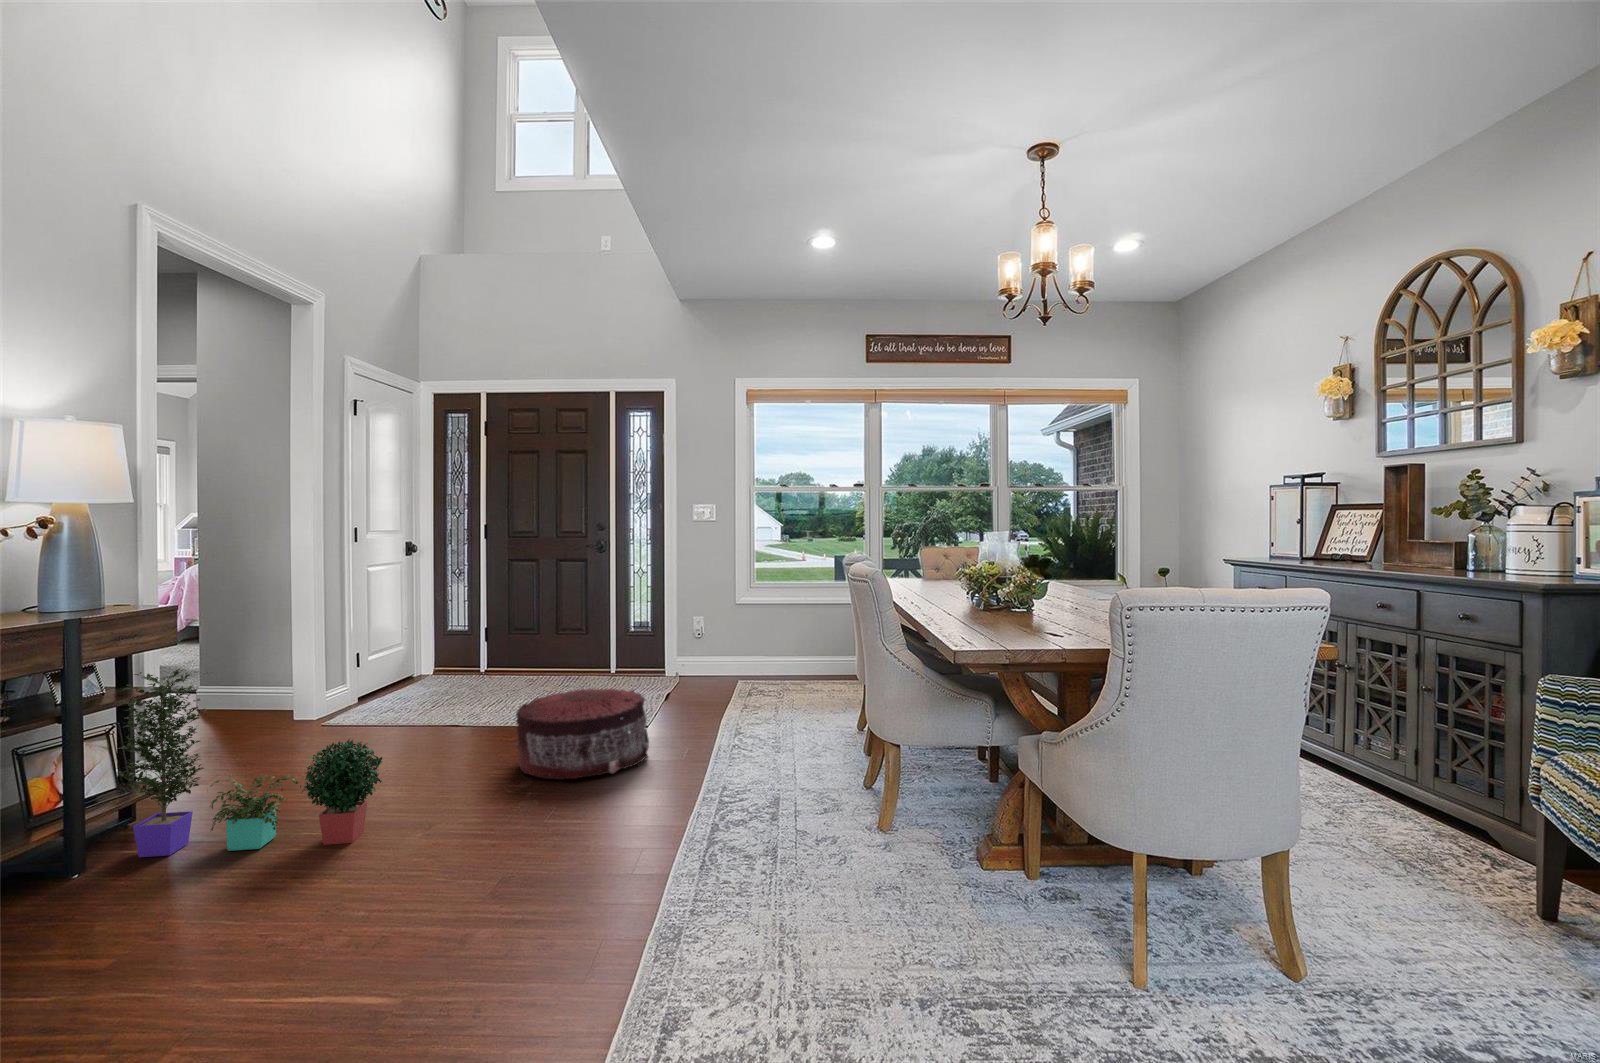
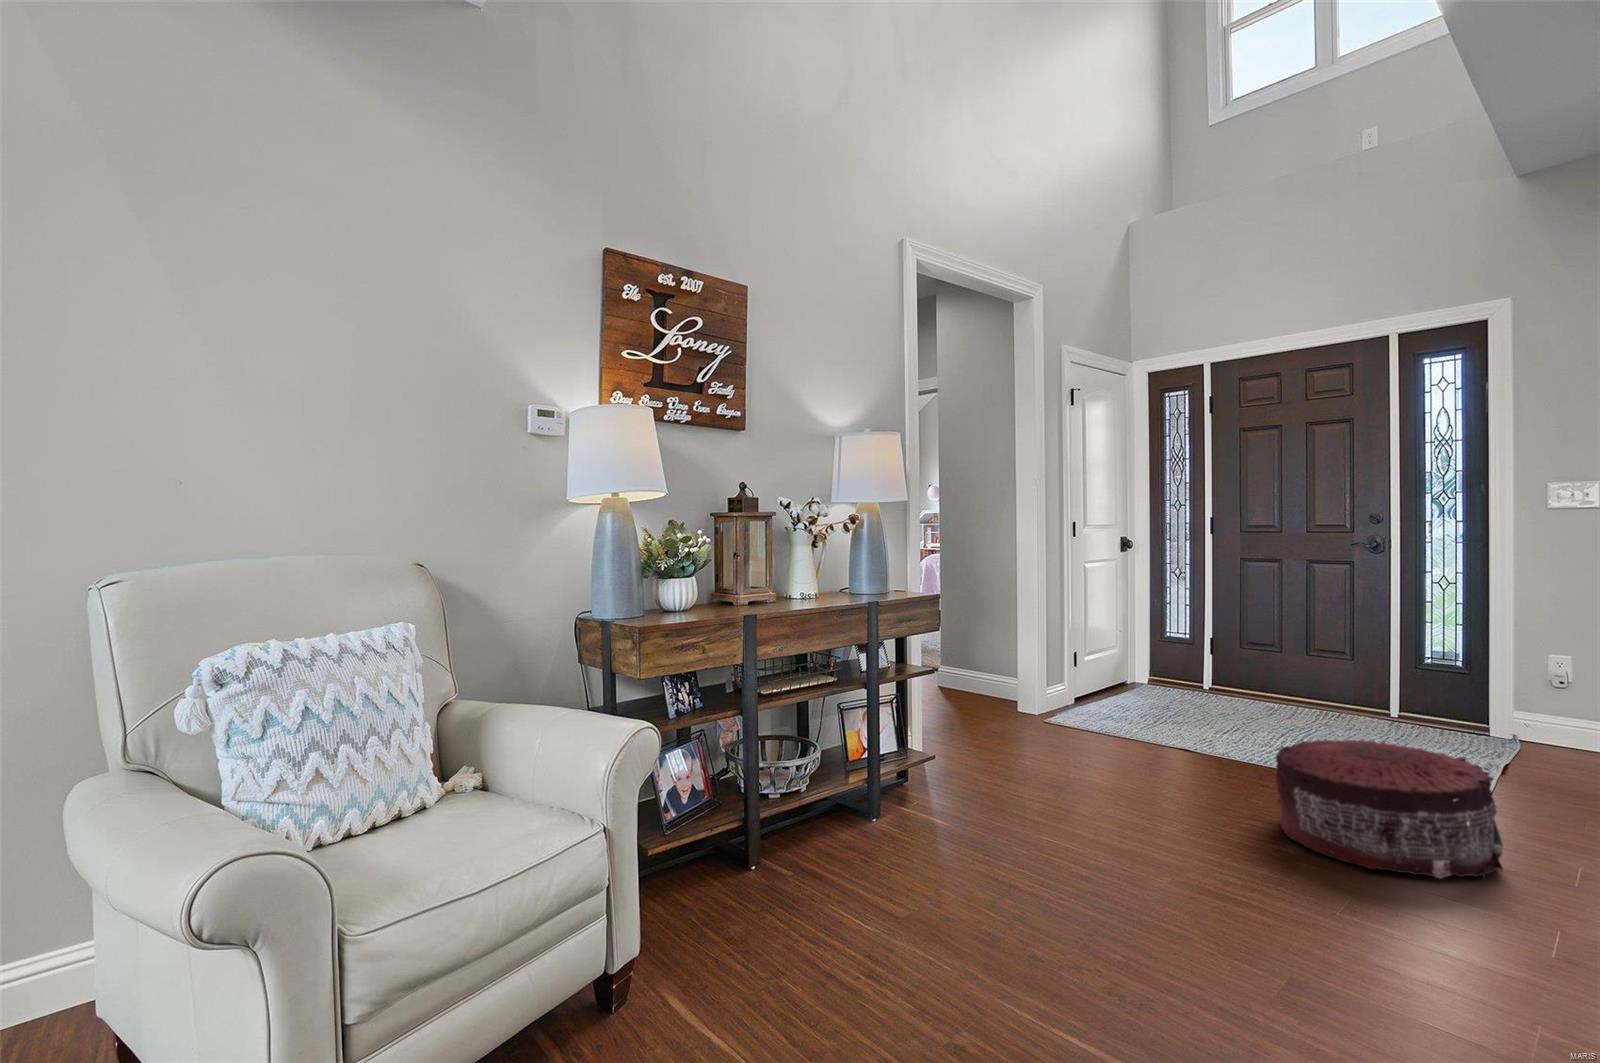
potted plant: present [119,669,382,857] -> none [899,653,1123,868]

